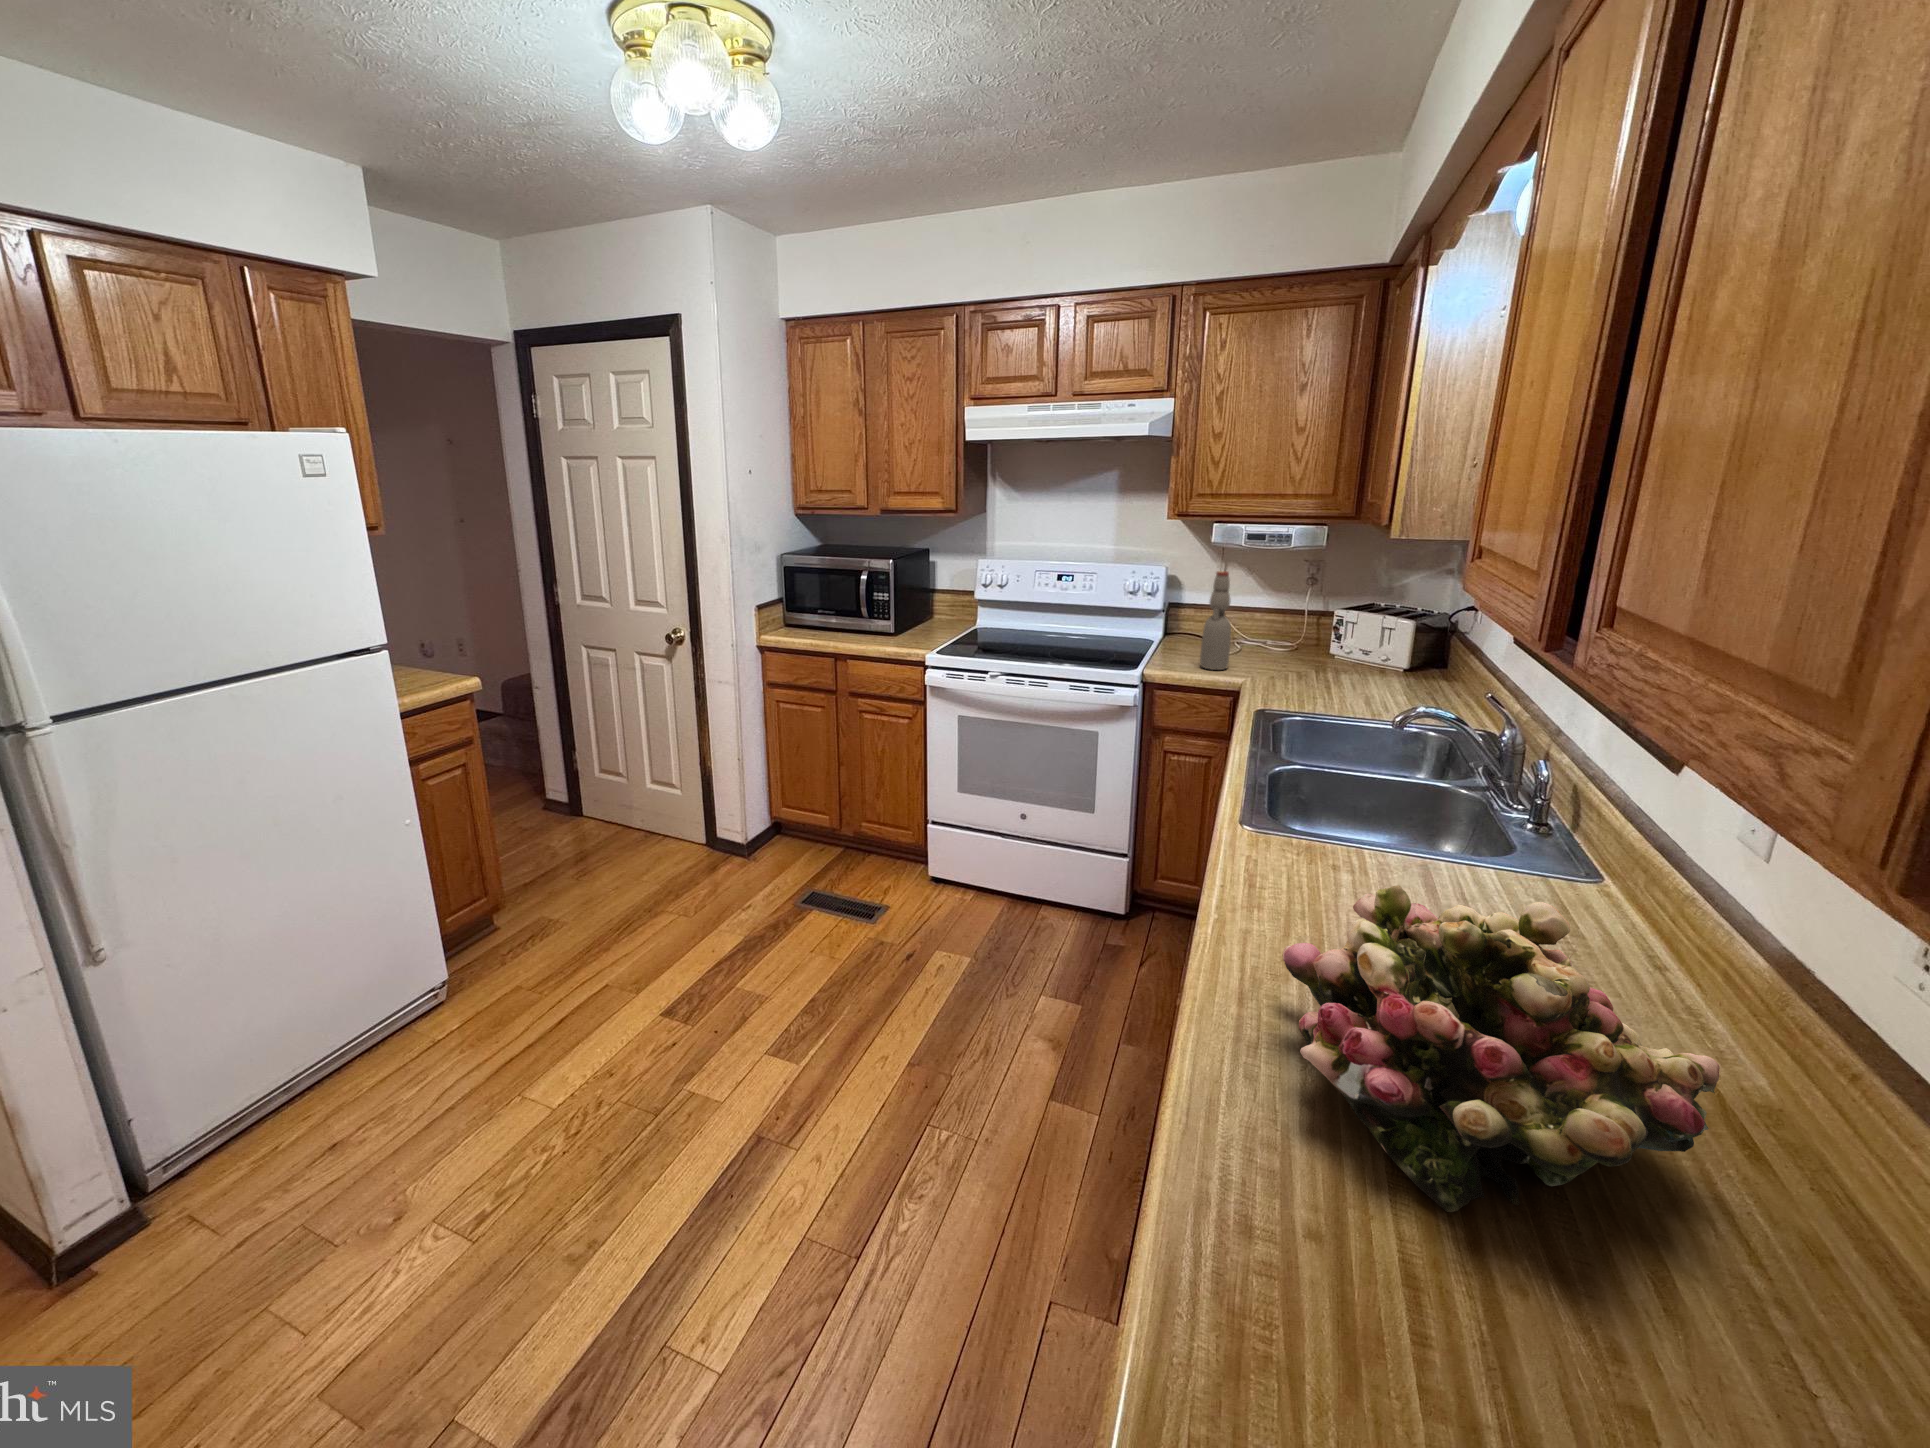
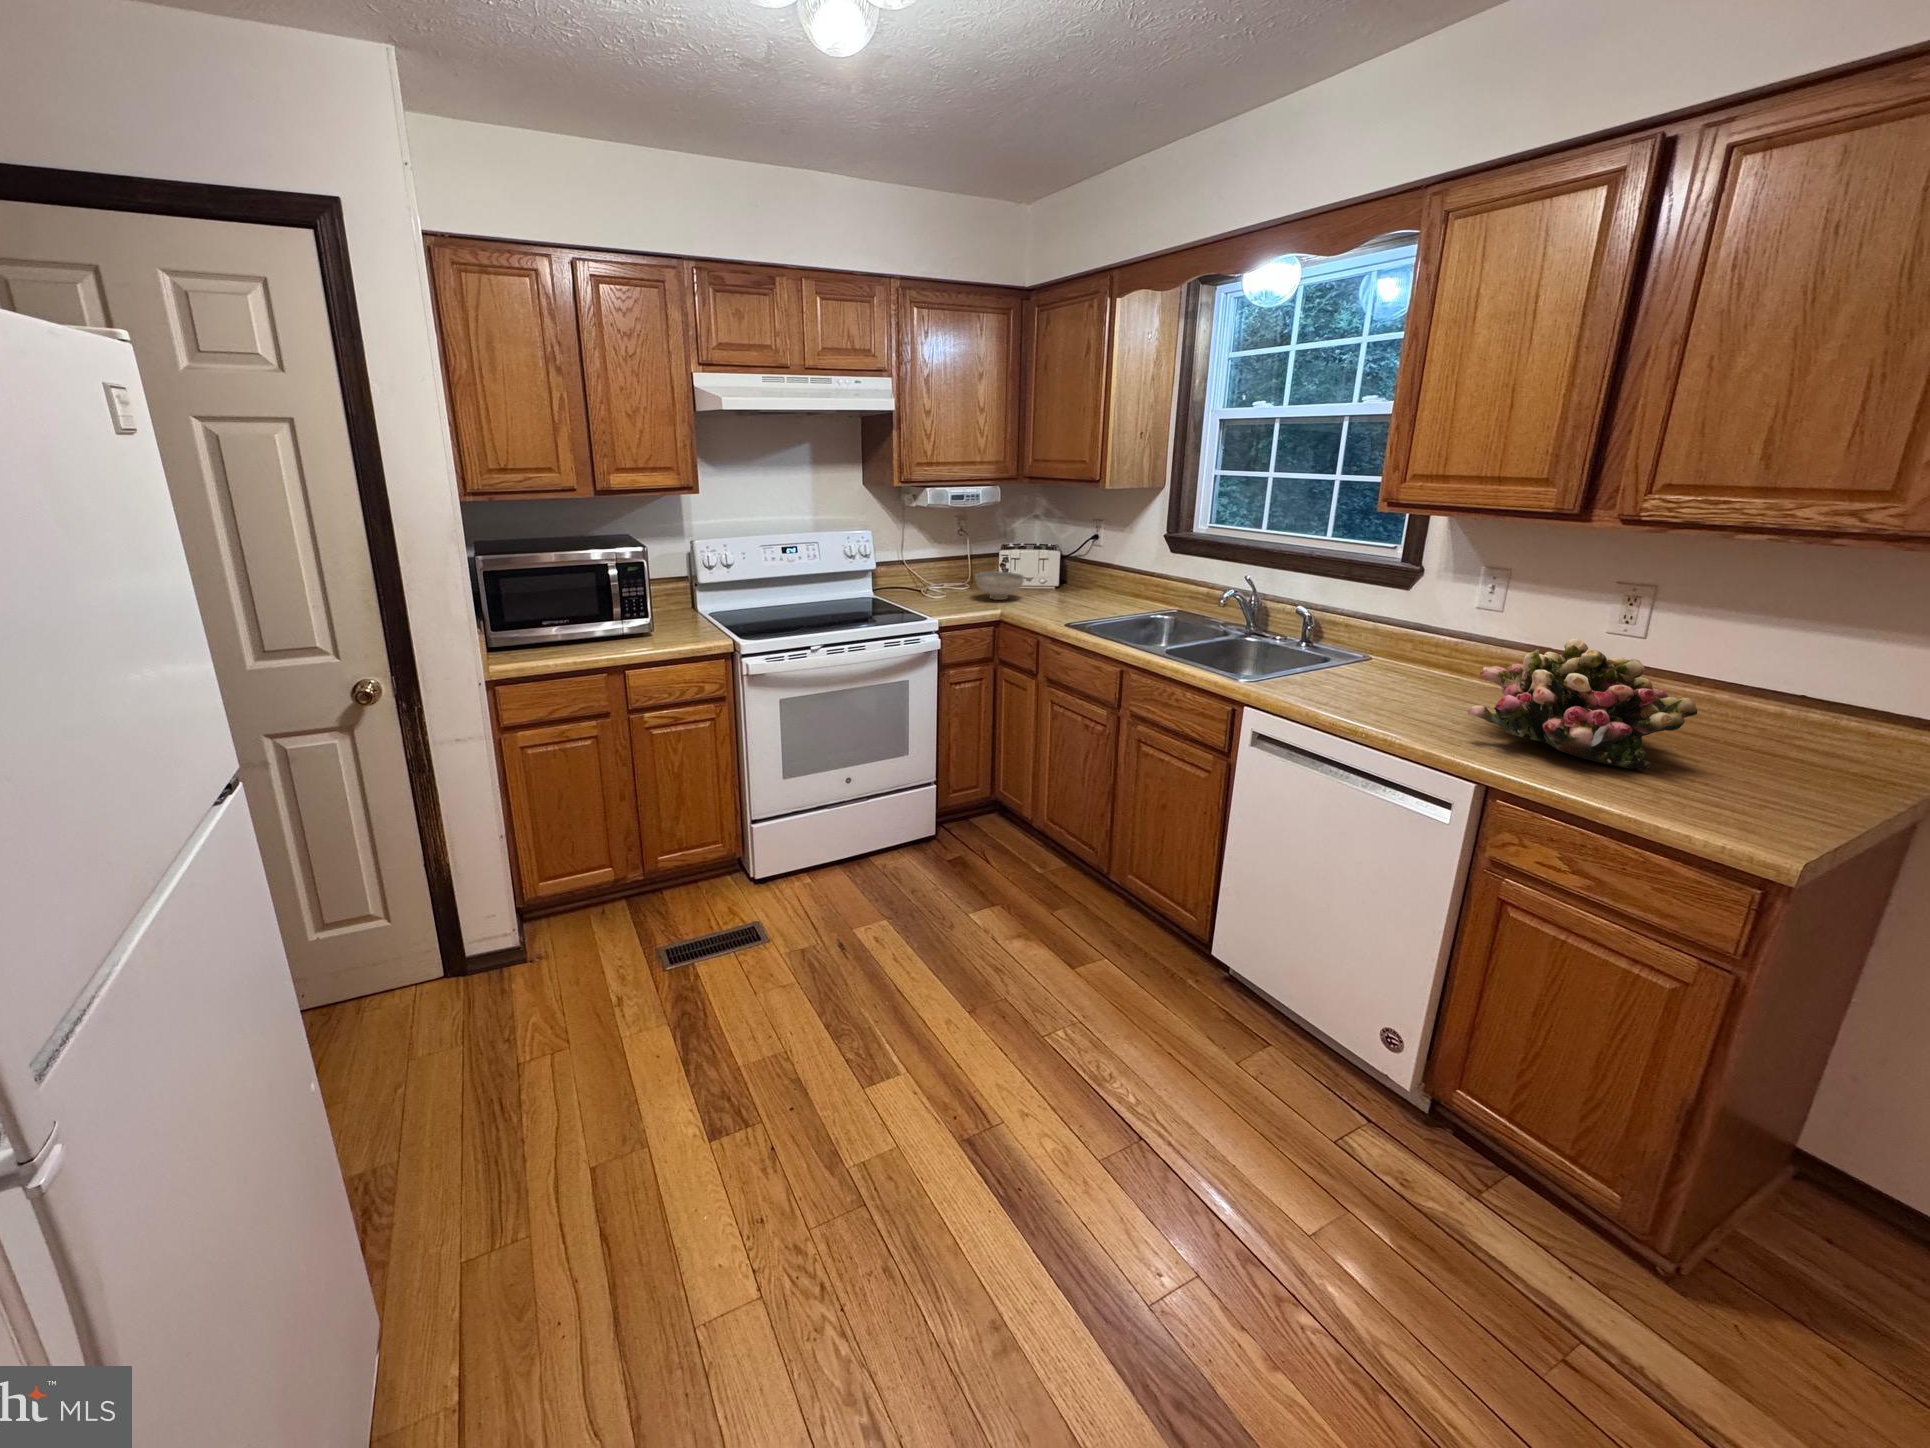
bottle: present [1200,571,1231,670] -> none [954,526,976,609]
ceramic bowl: none [1256,631,1325,669] -> present [975,571,1024,600]

